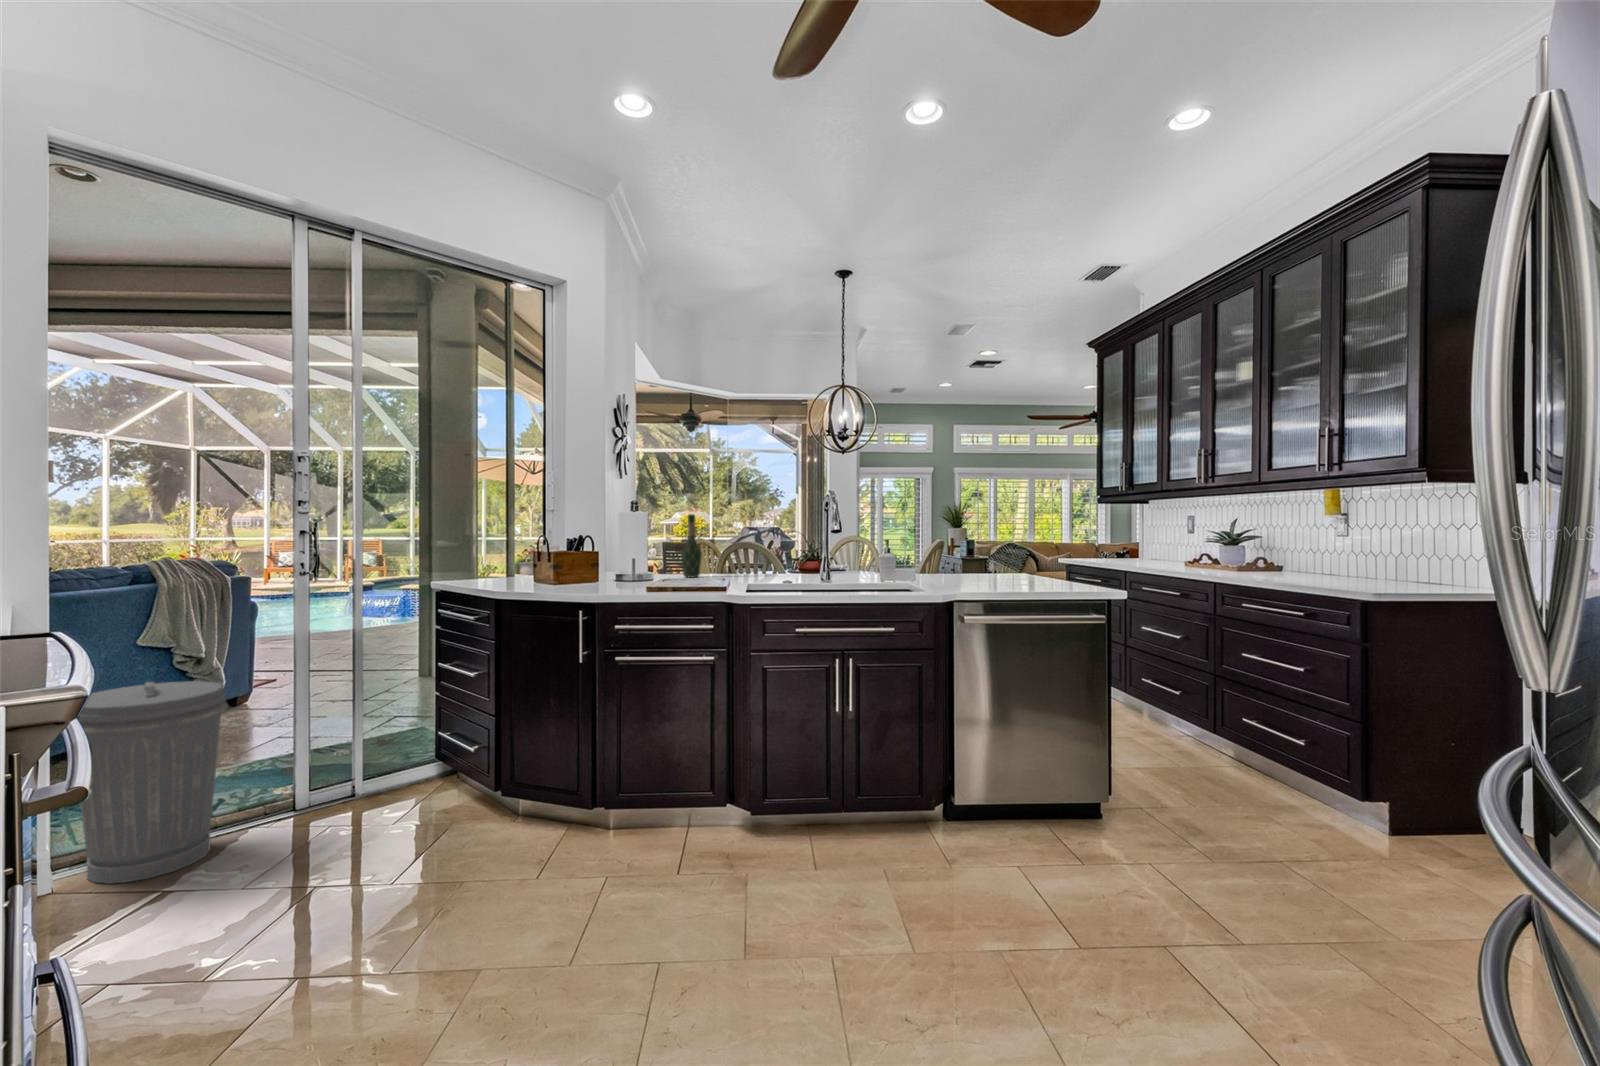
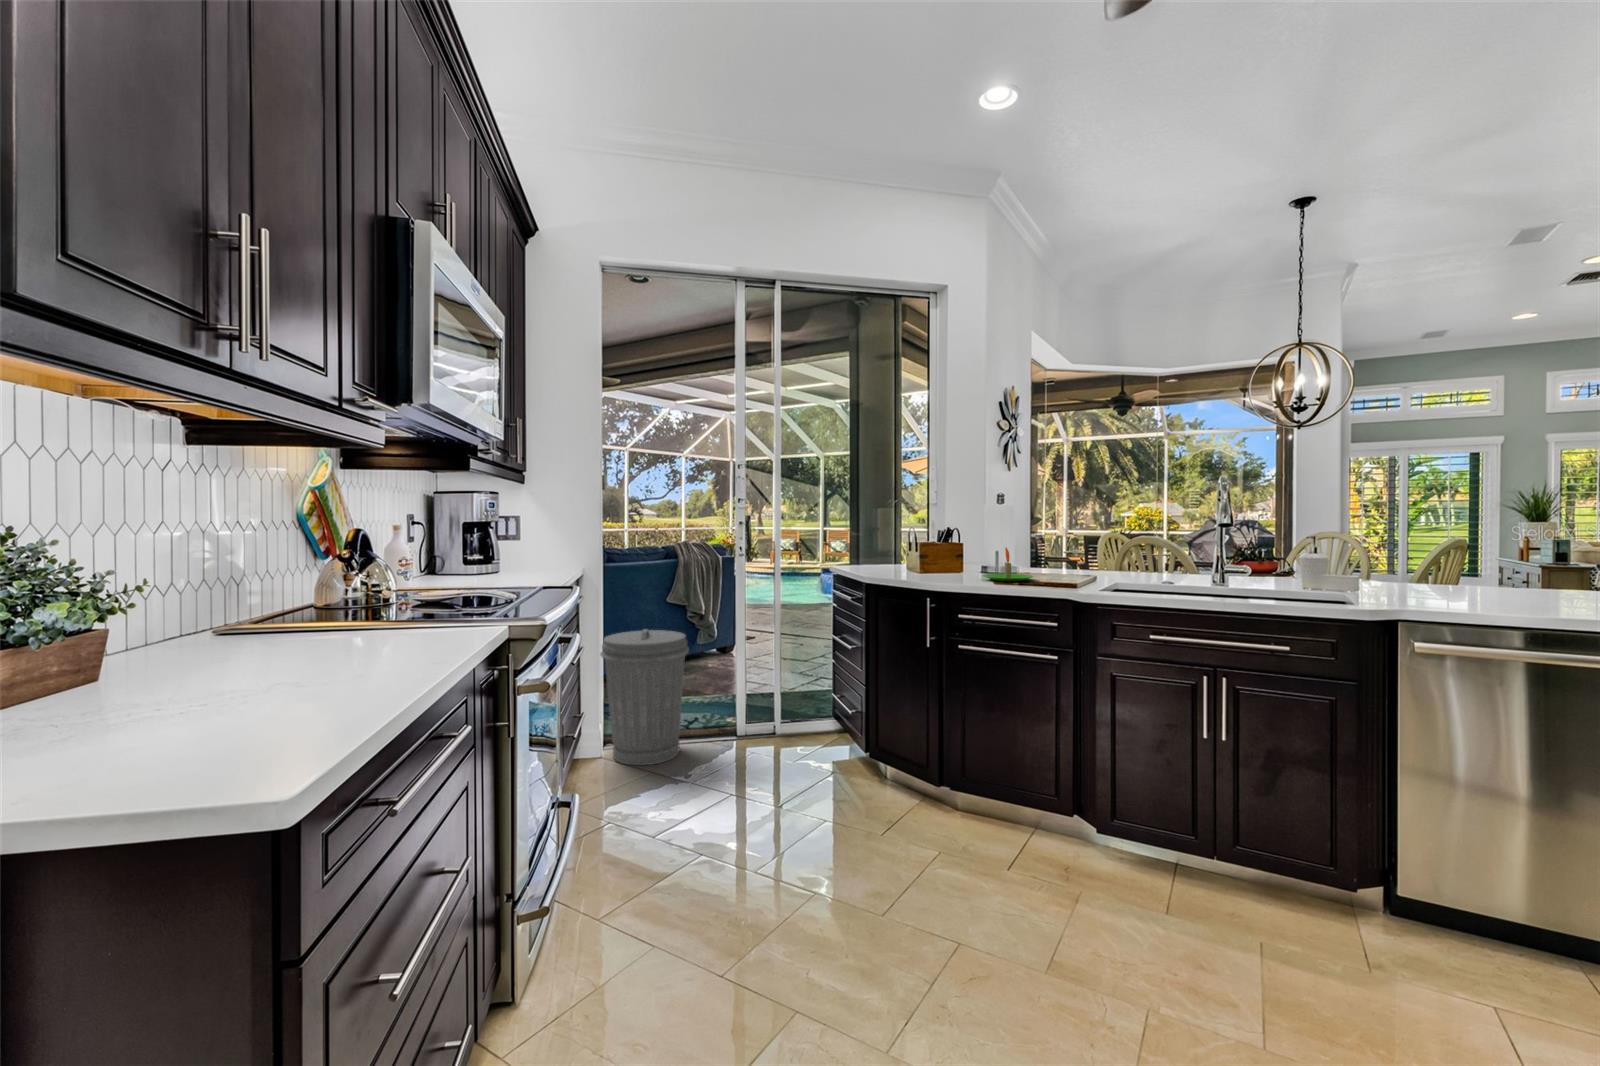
wine bottle: present [681,514,702,577] -> none [1053,505,1075,570]
candle: none [630,555,681,589] -> present [982,547,1034,581]

